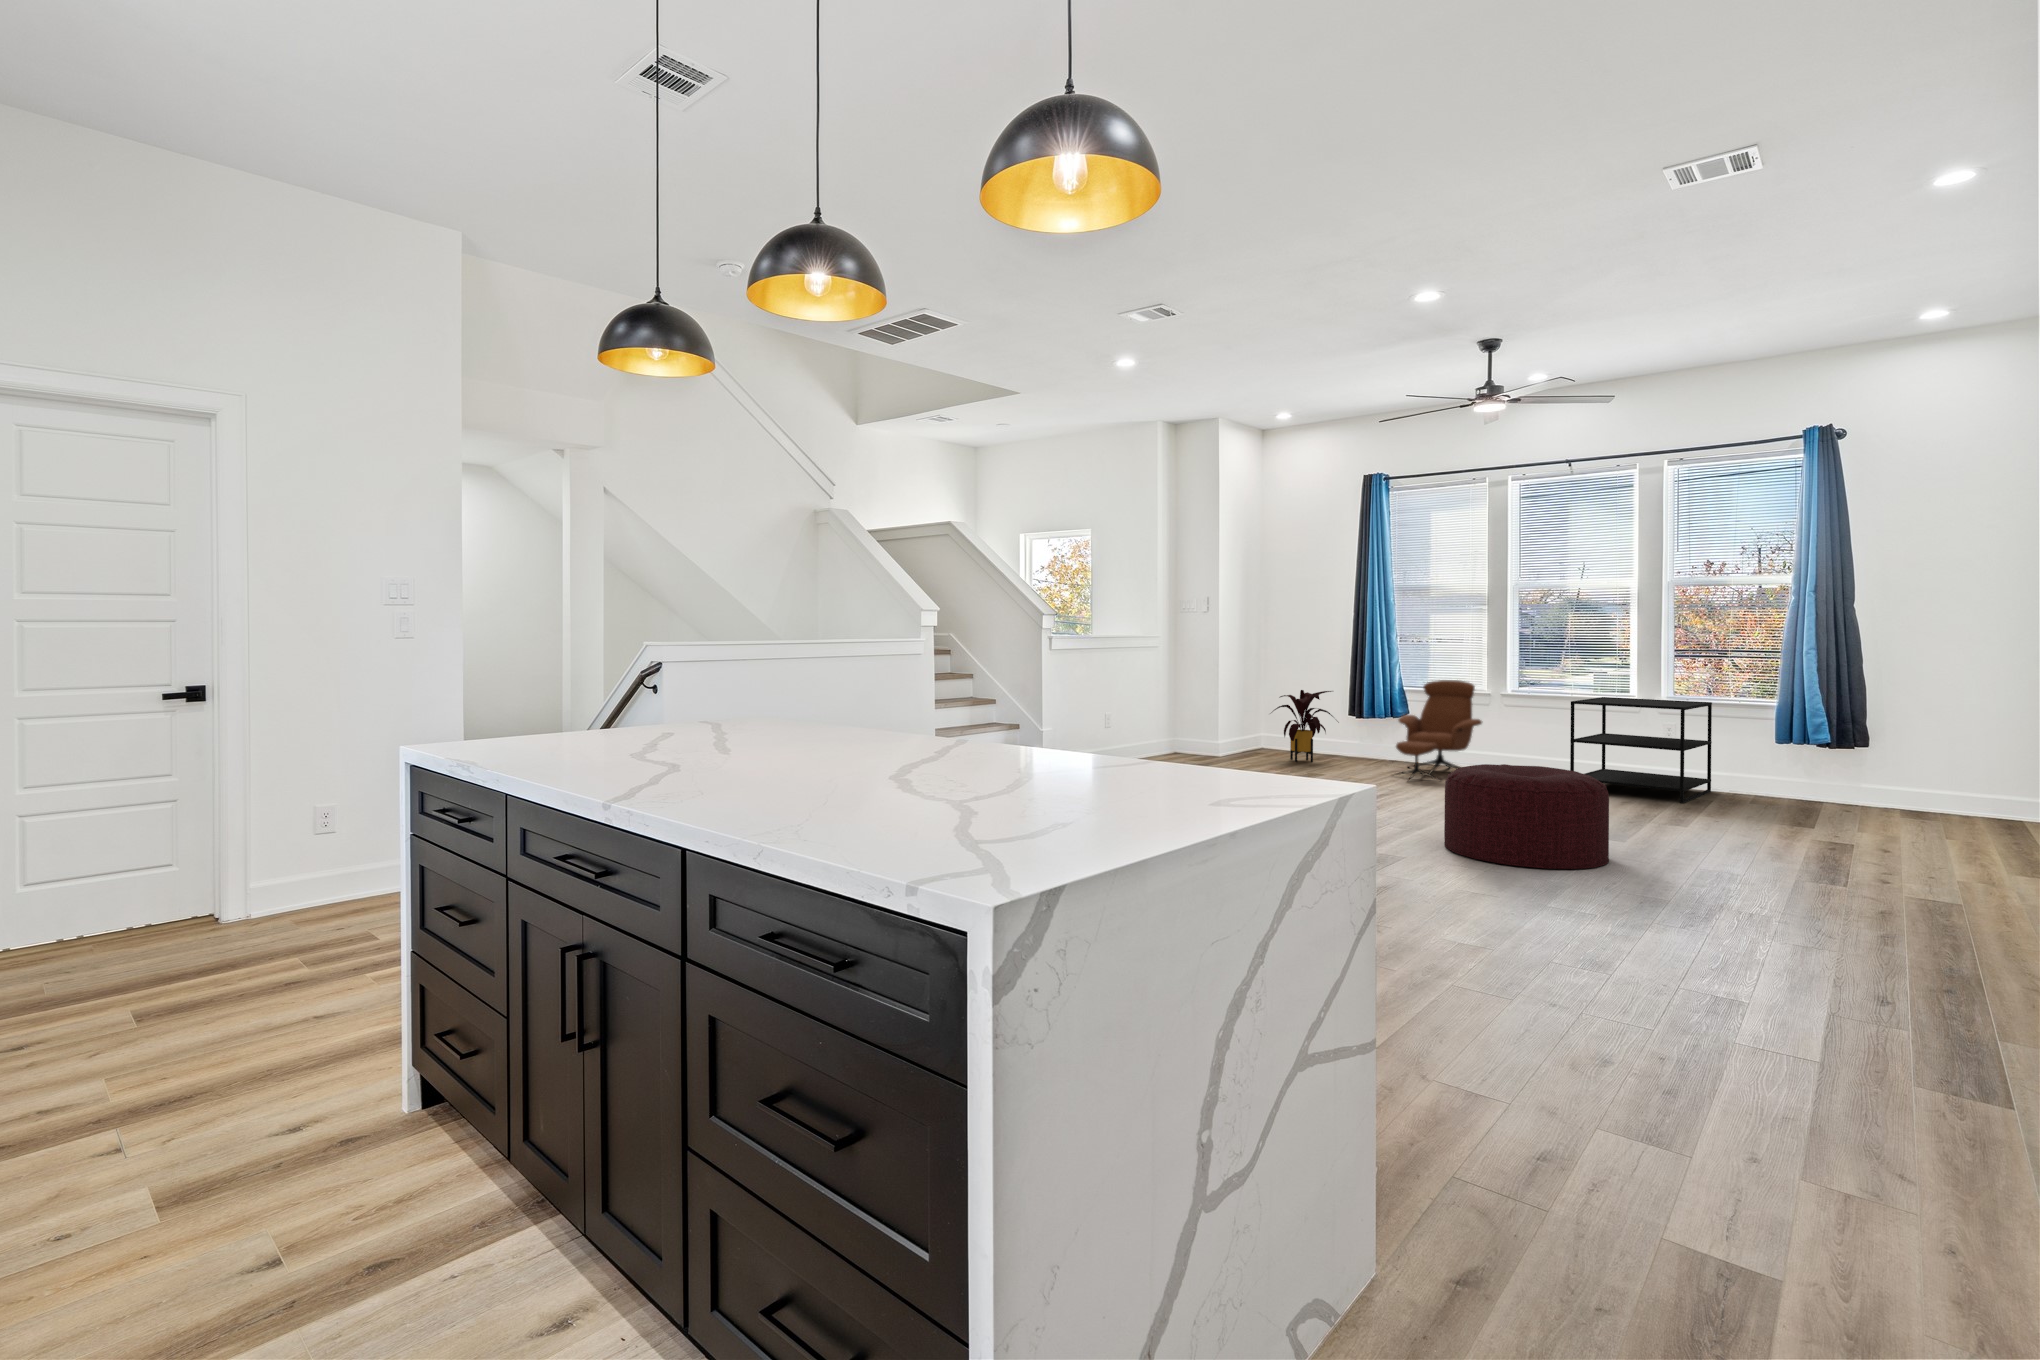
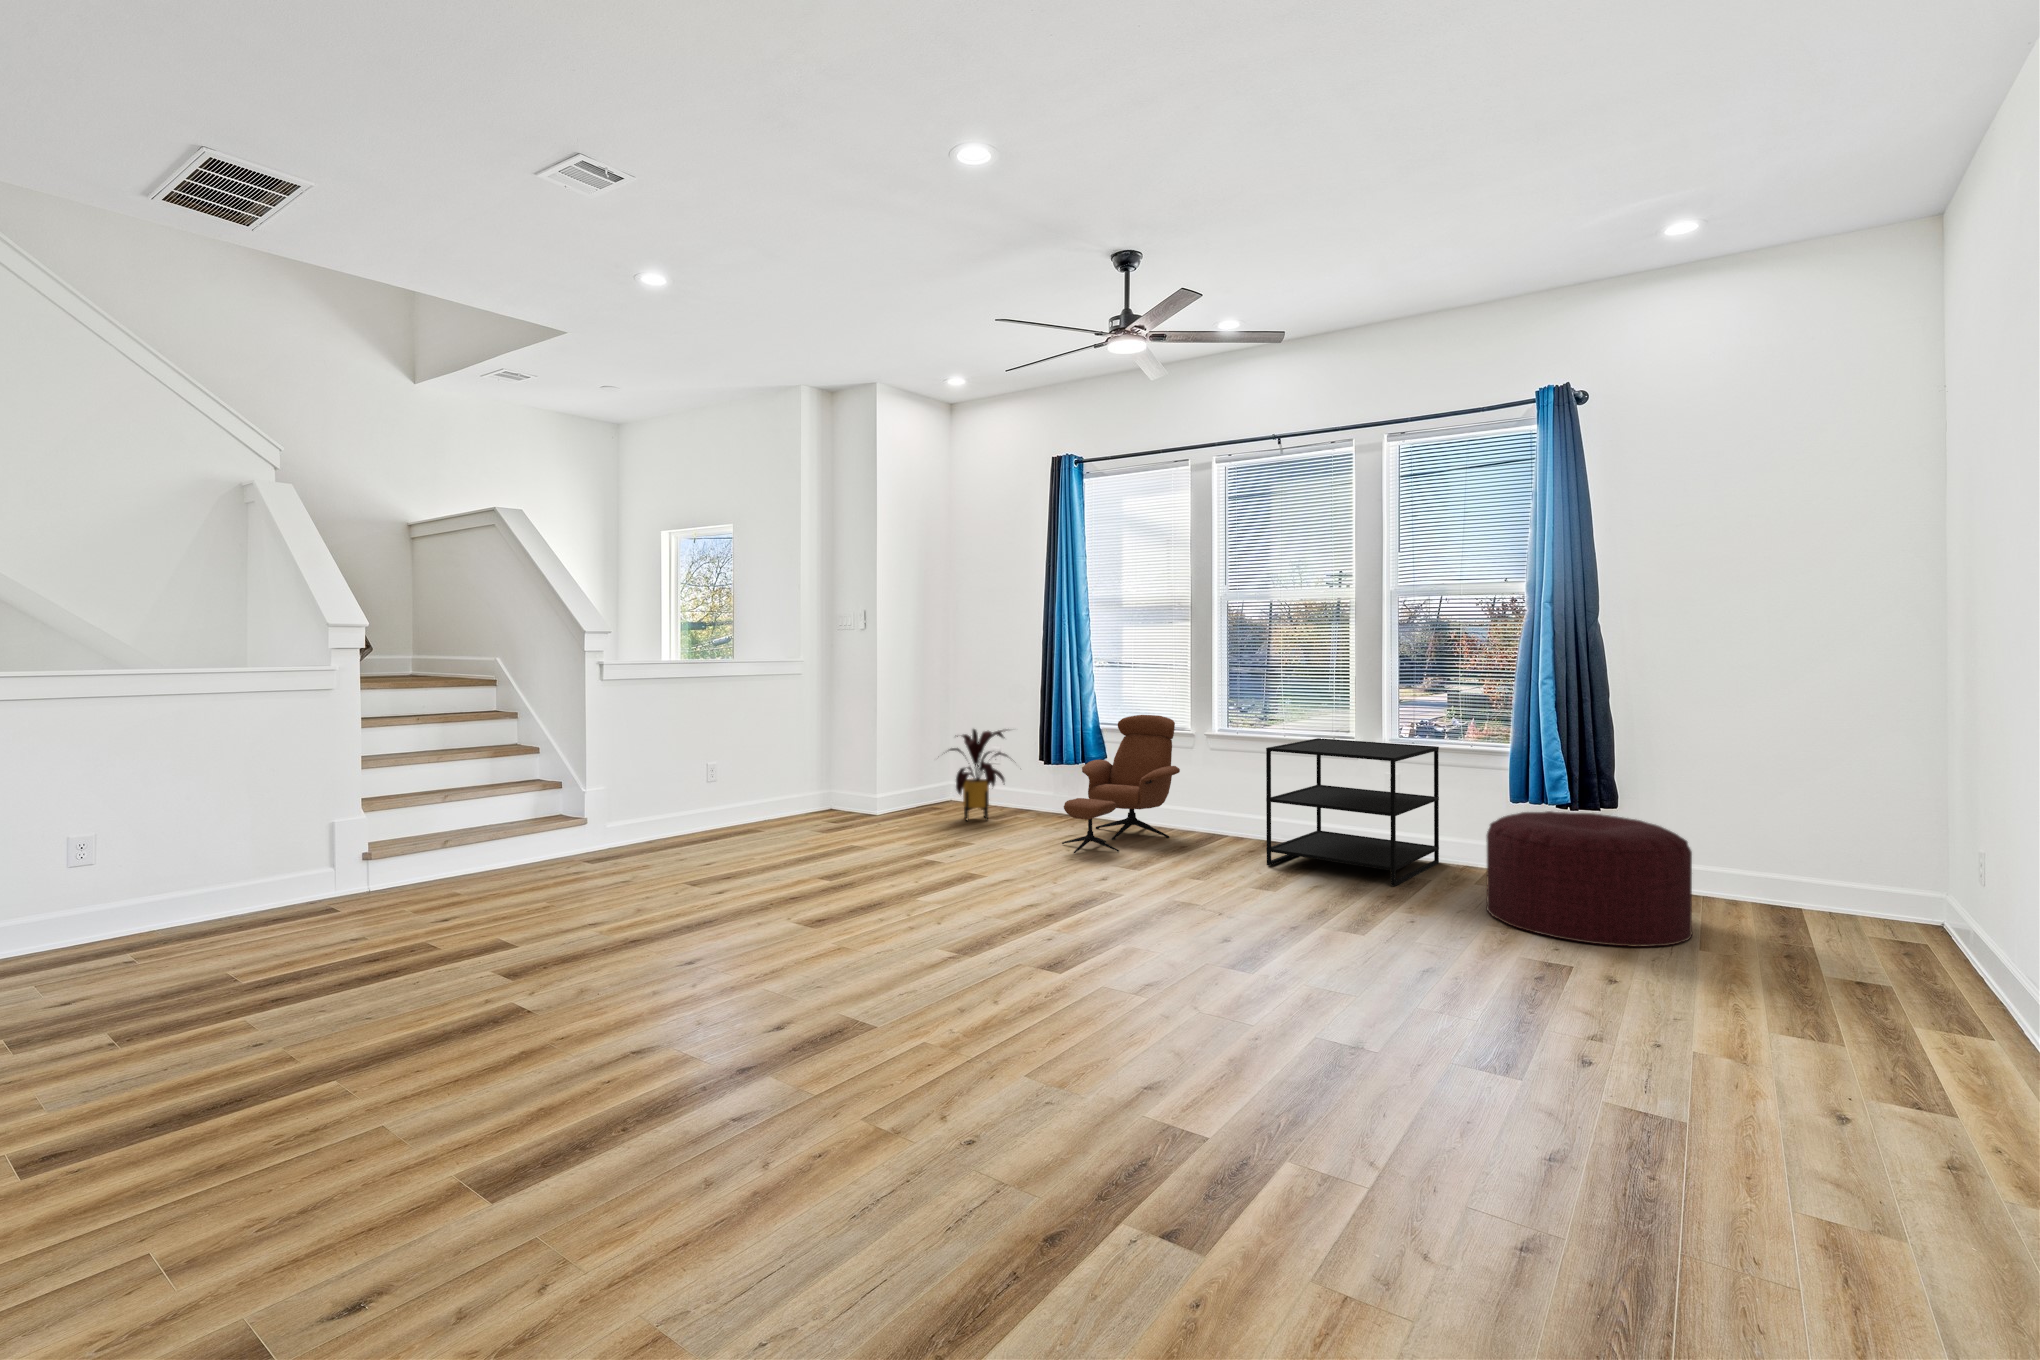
ottoman: present [1444,764,1609,869] -> present [1486,811,1692,947]

